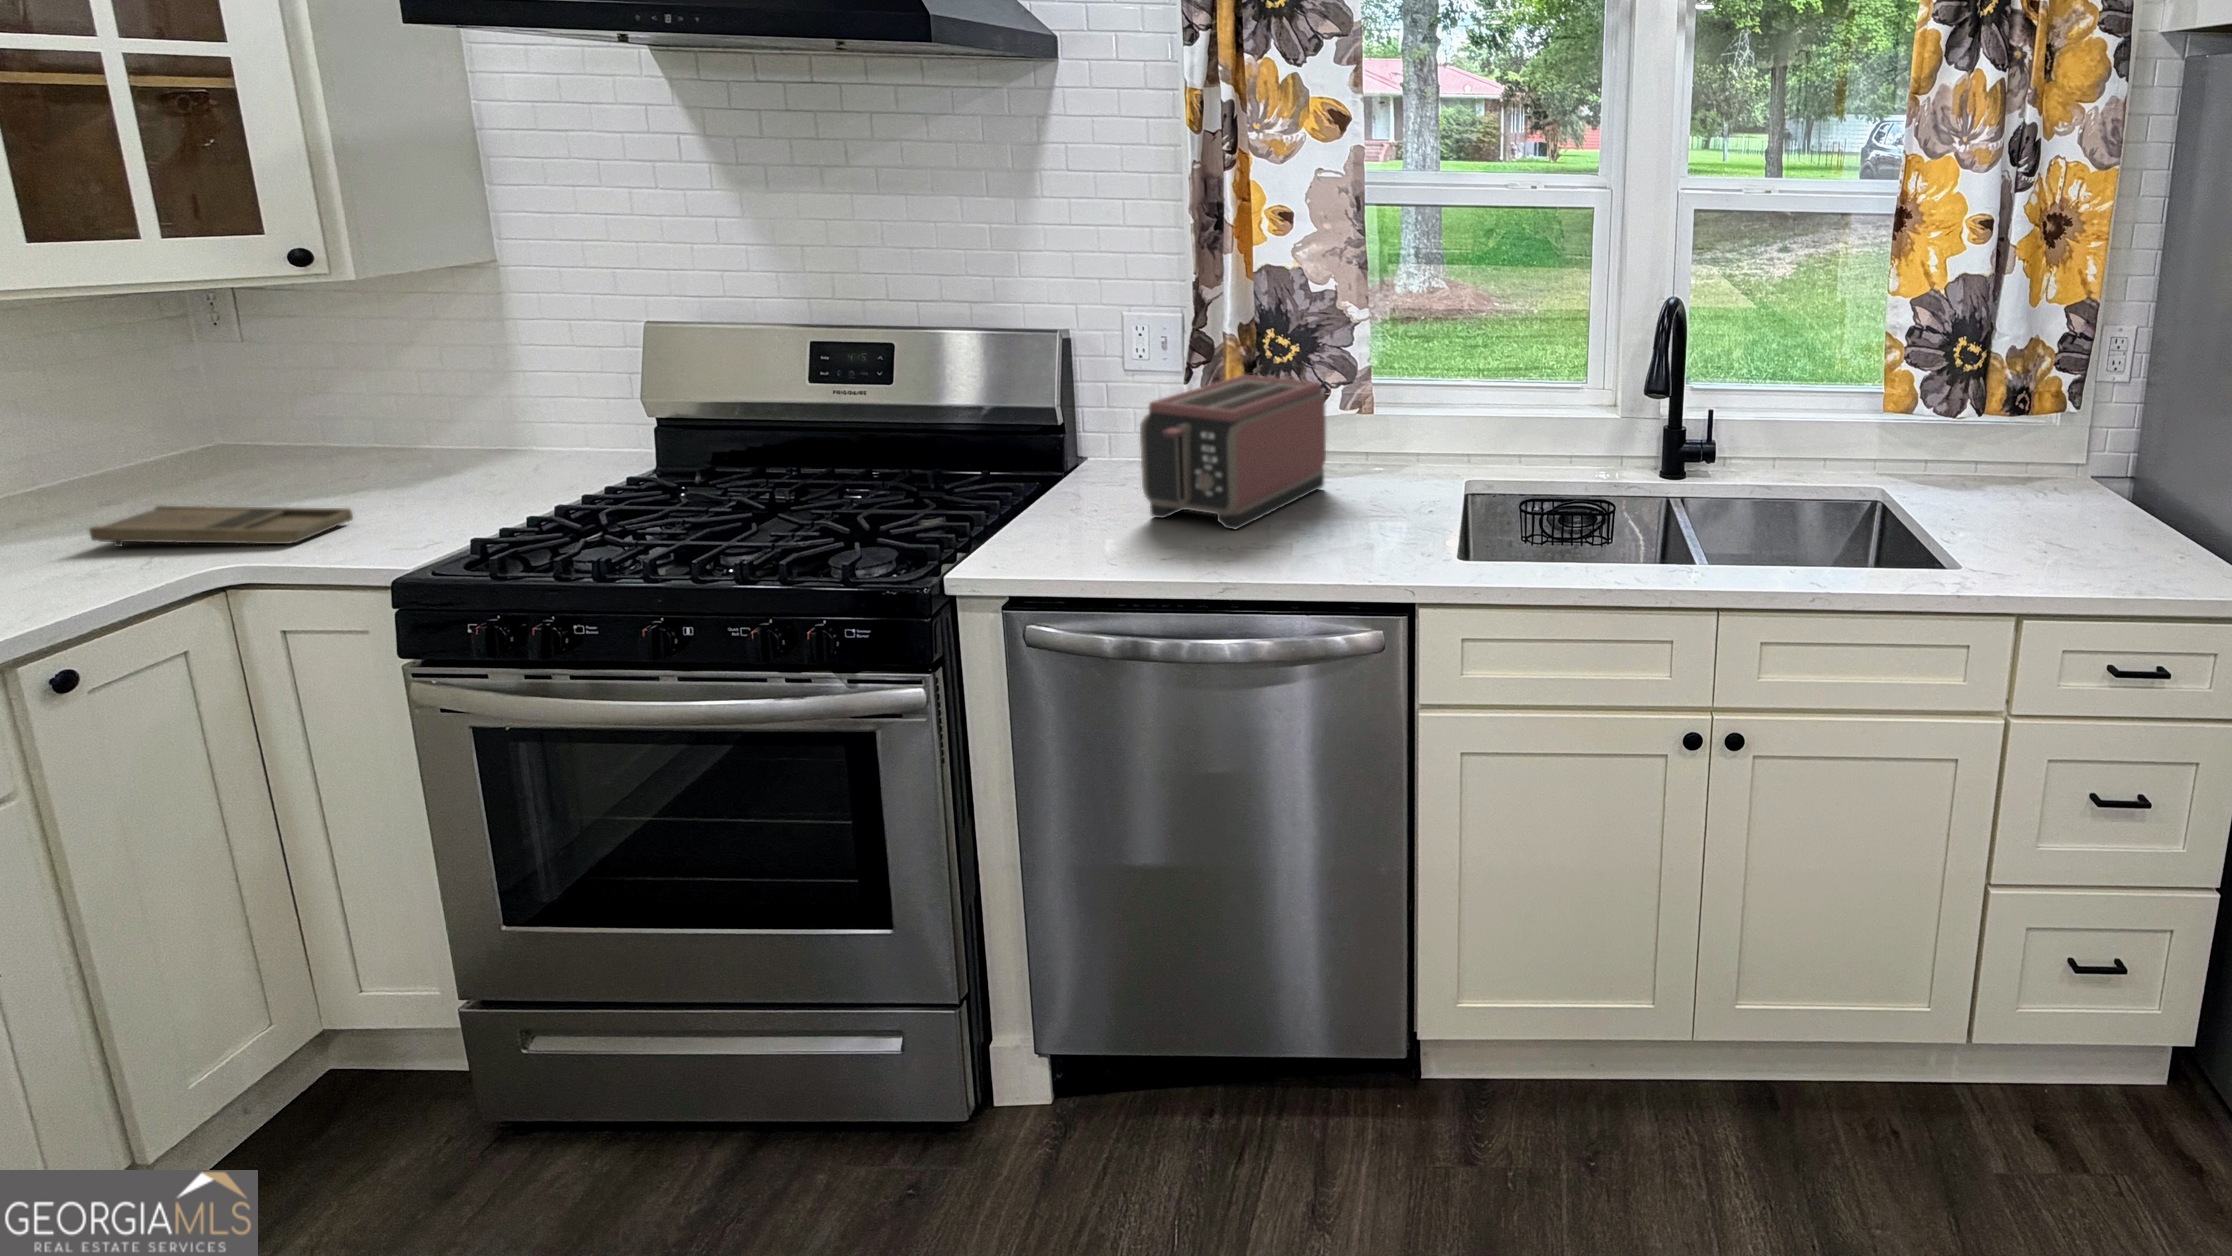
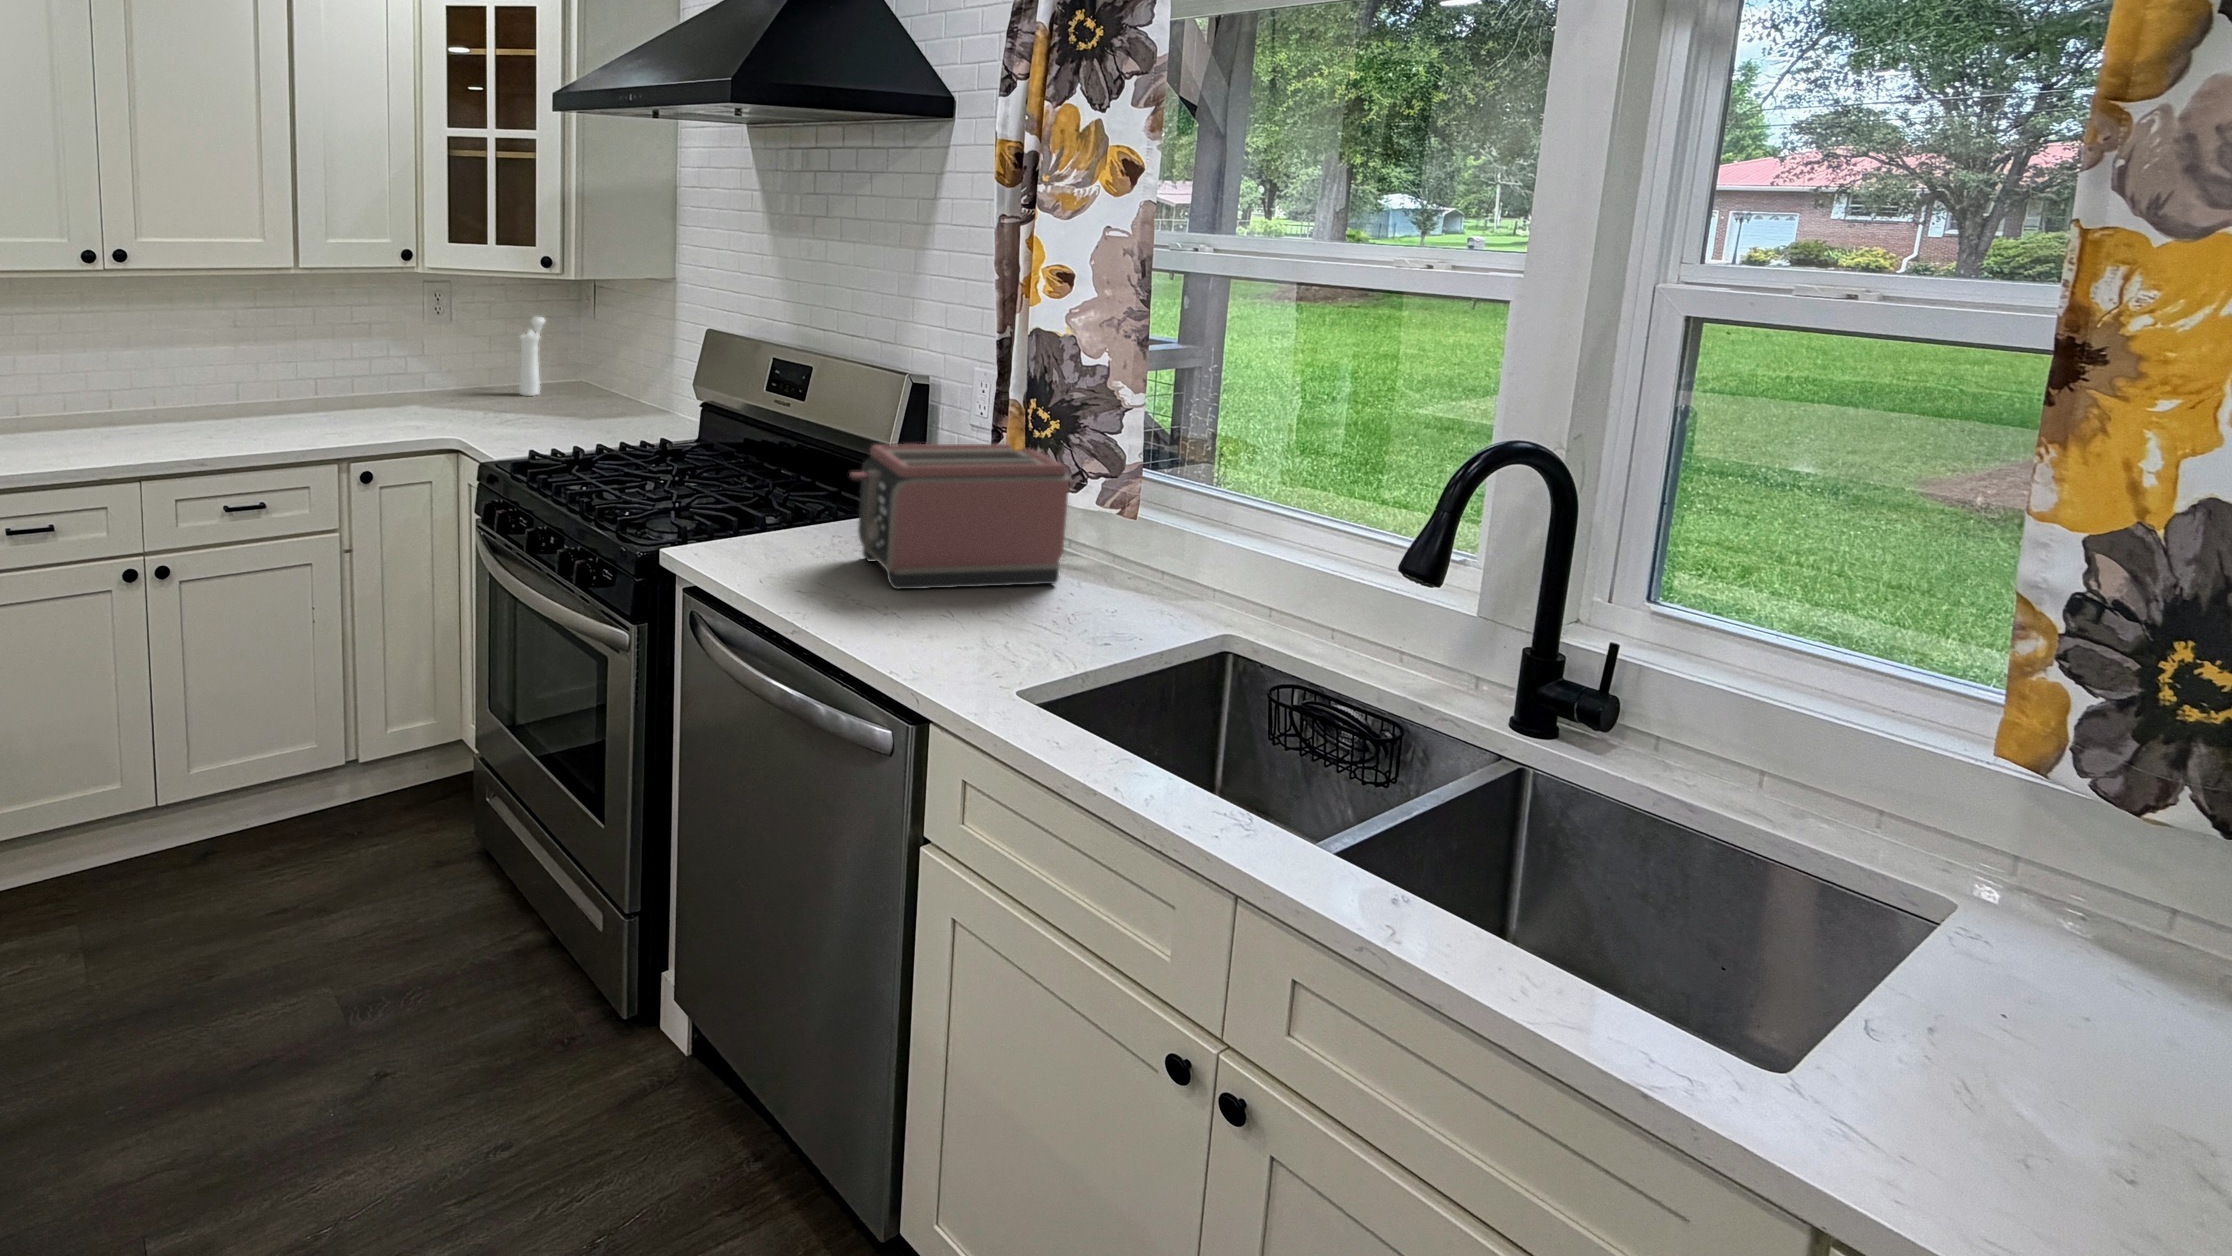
pepper mill: none [138,353,218,487] -> present [519,317,545,396]
tray: present [89,506,353,547] -> none [435,399,525,432]

